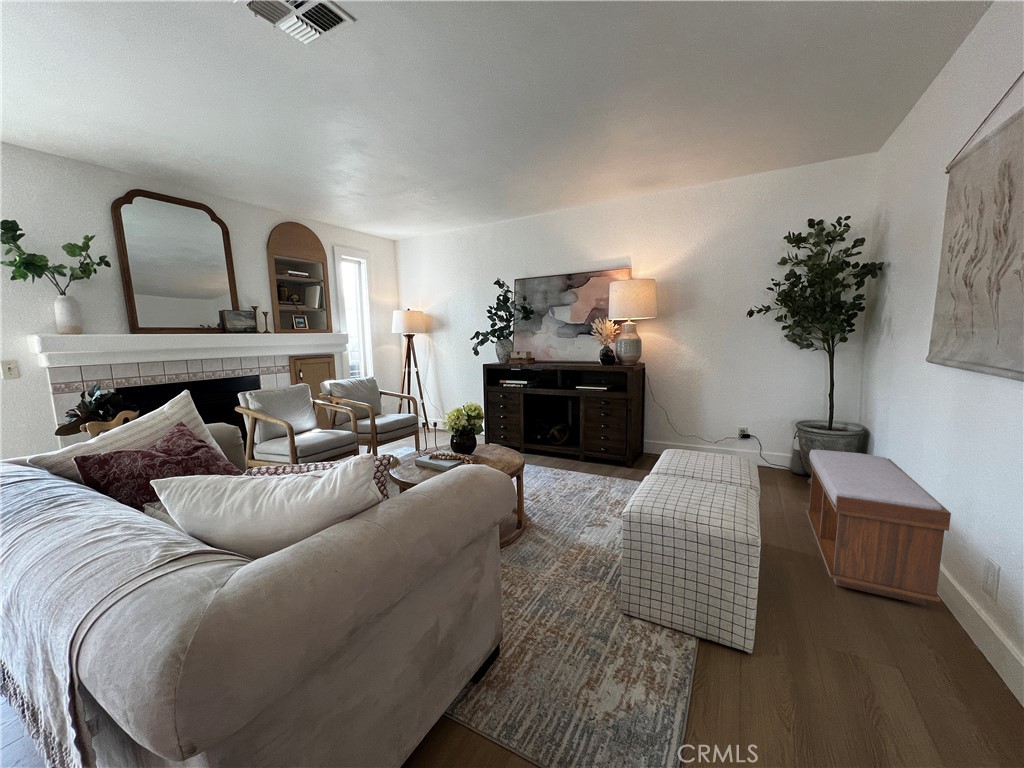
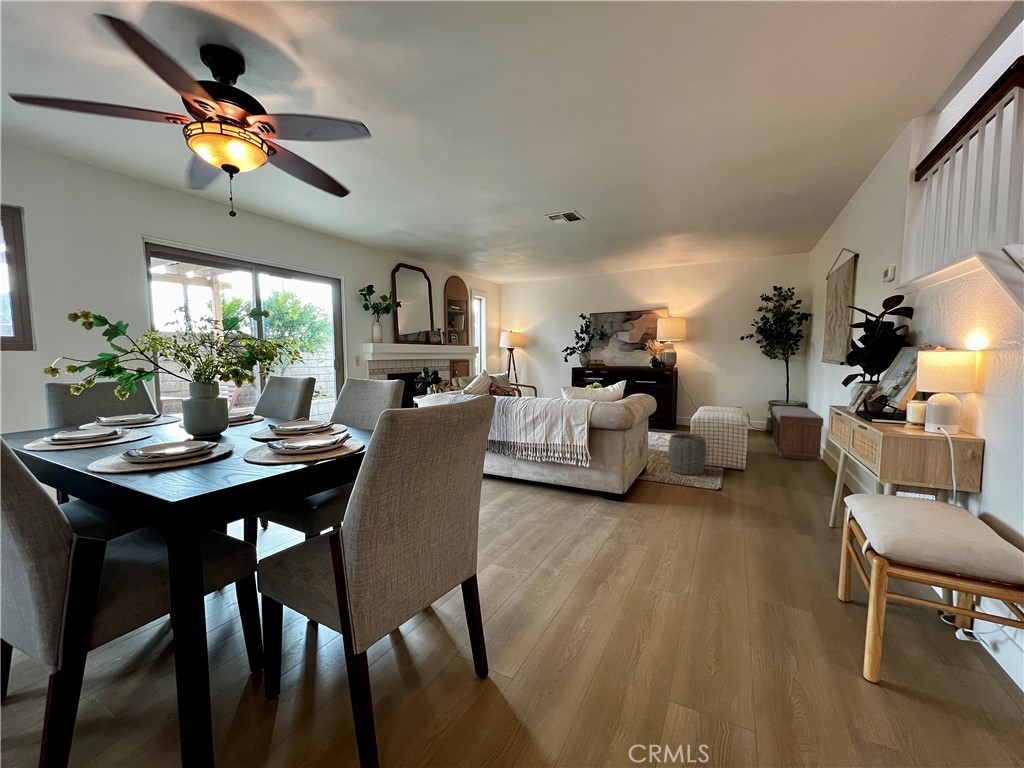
woven basket: none [557,560,649,700] -> present [668,434,706,475]

